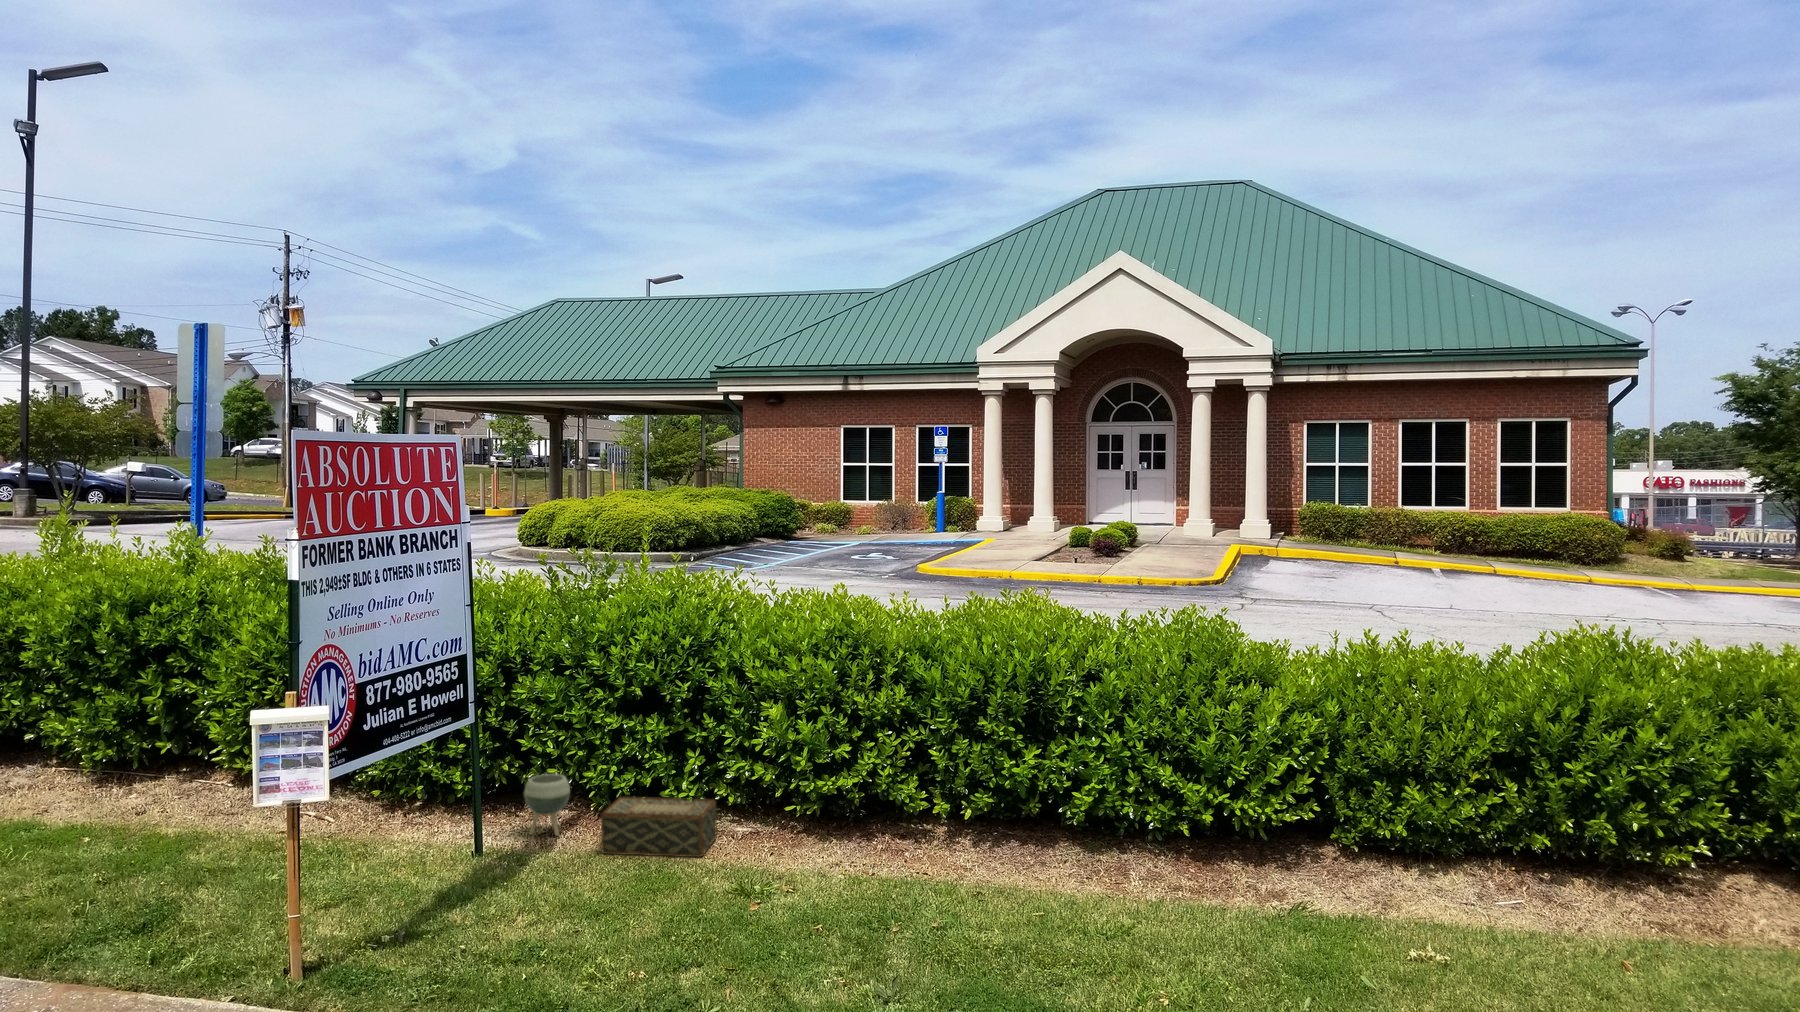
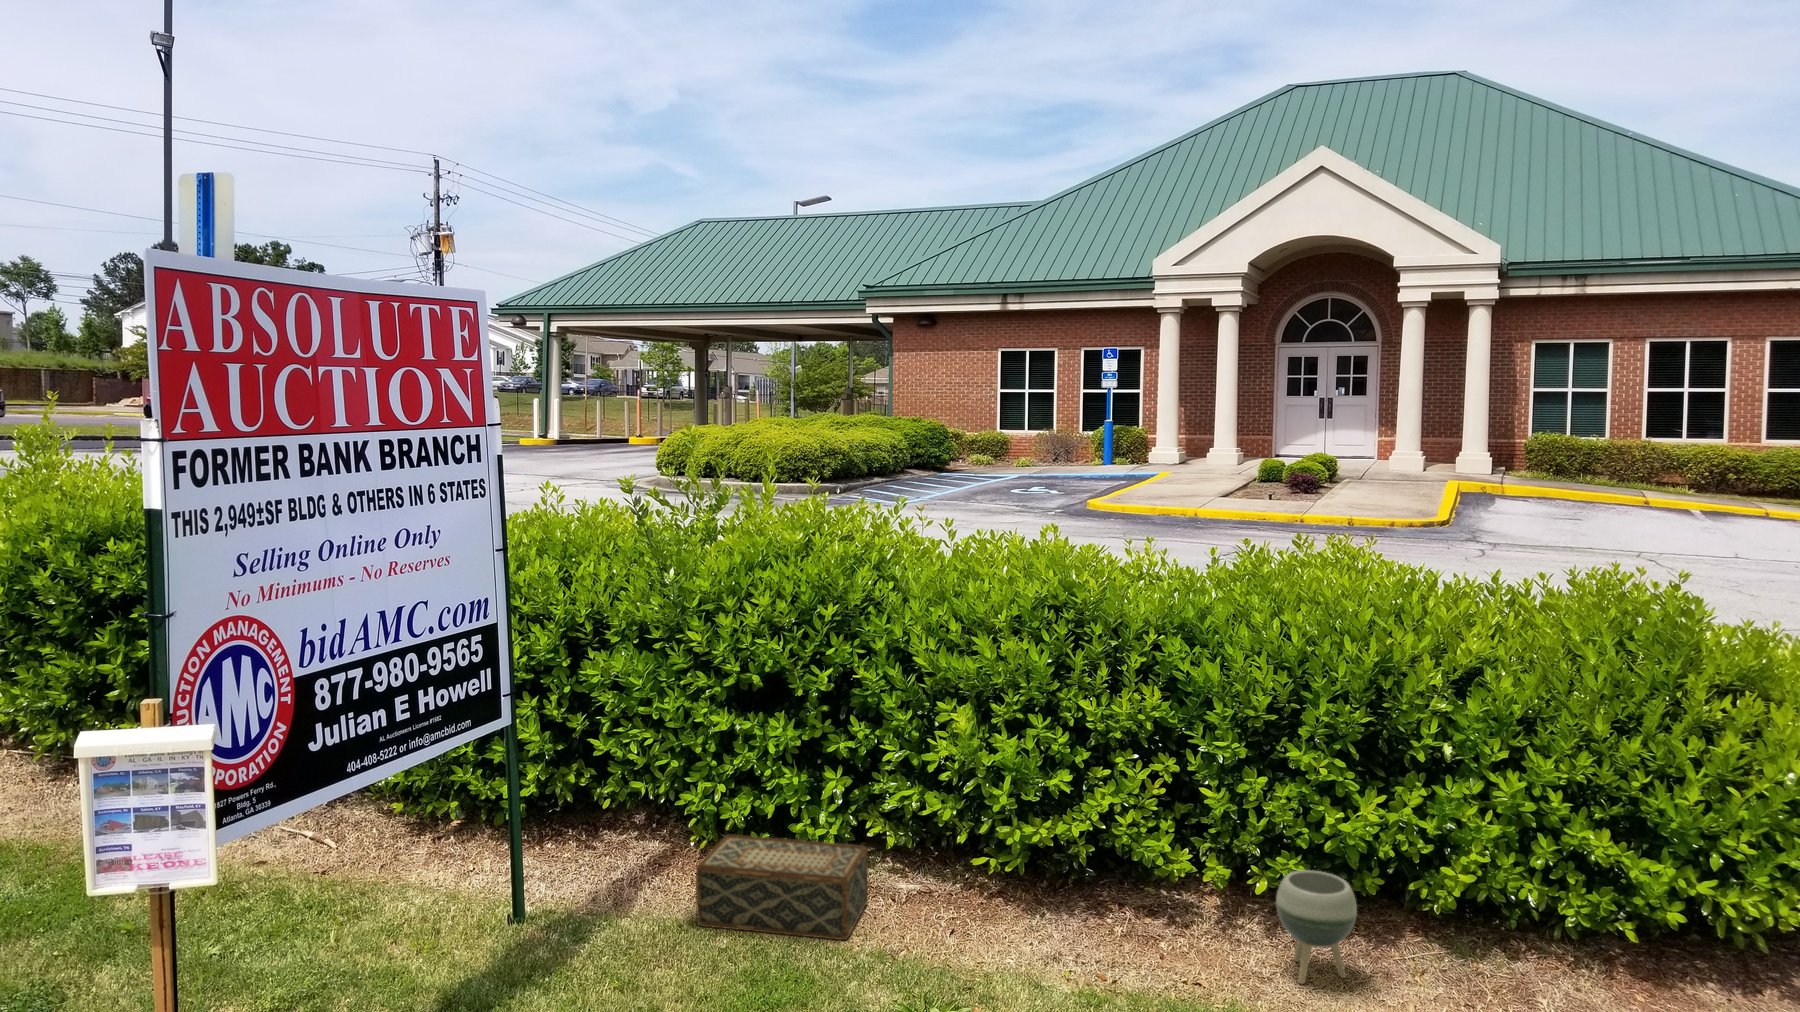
planter: present [524,774,570,836] -> present [1276,870,1357,984]

